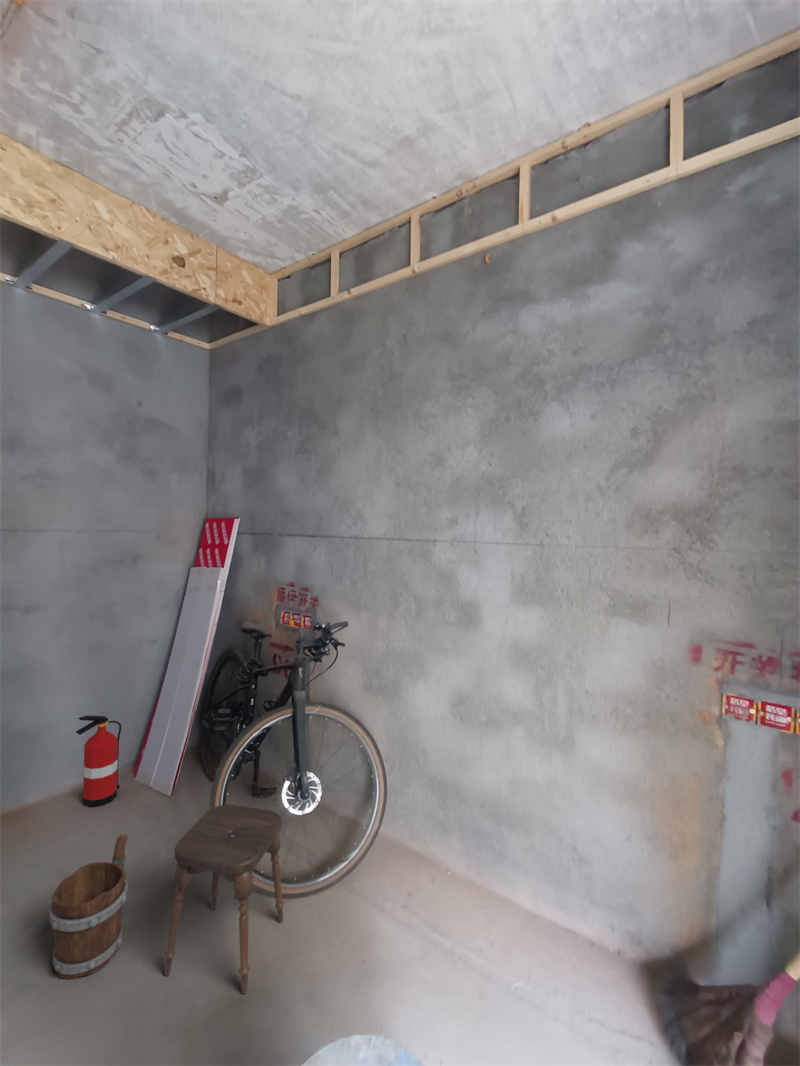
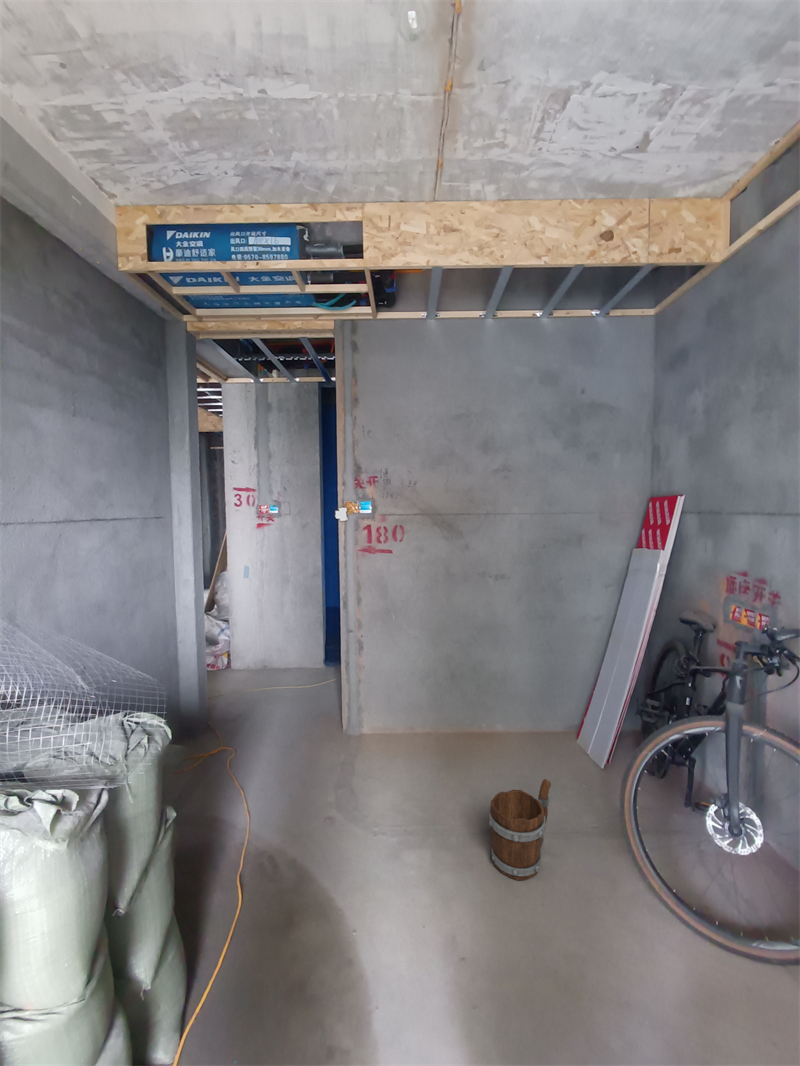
fire extinguisher: present [76,715,121,807] -> none [528,670,564,751]
stool: present [164,804,284,994] -> none [568,793,701,999]

